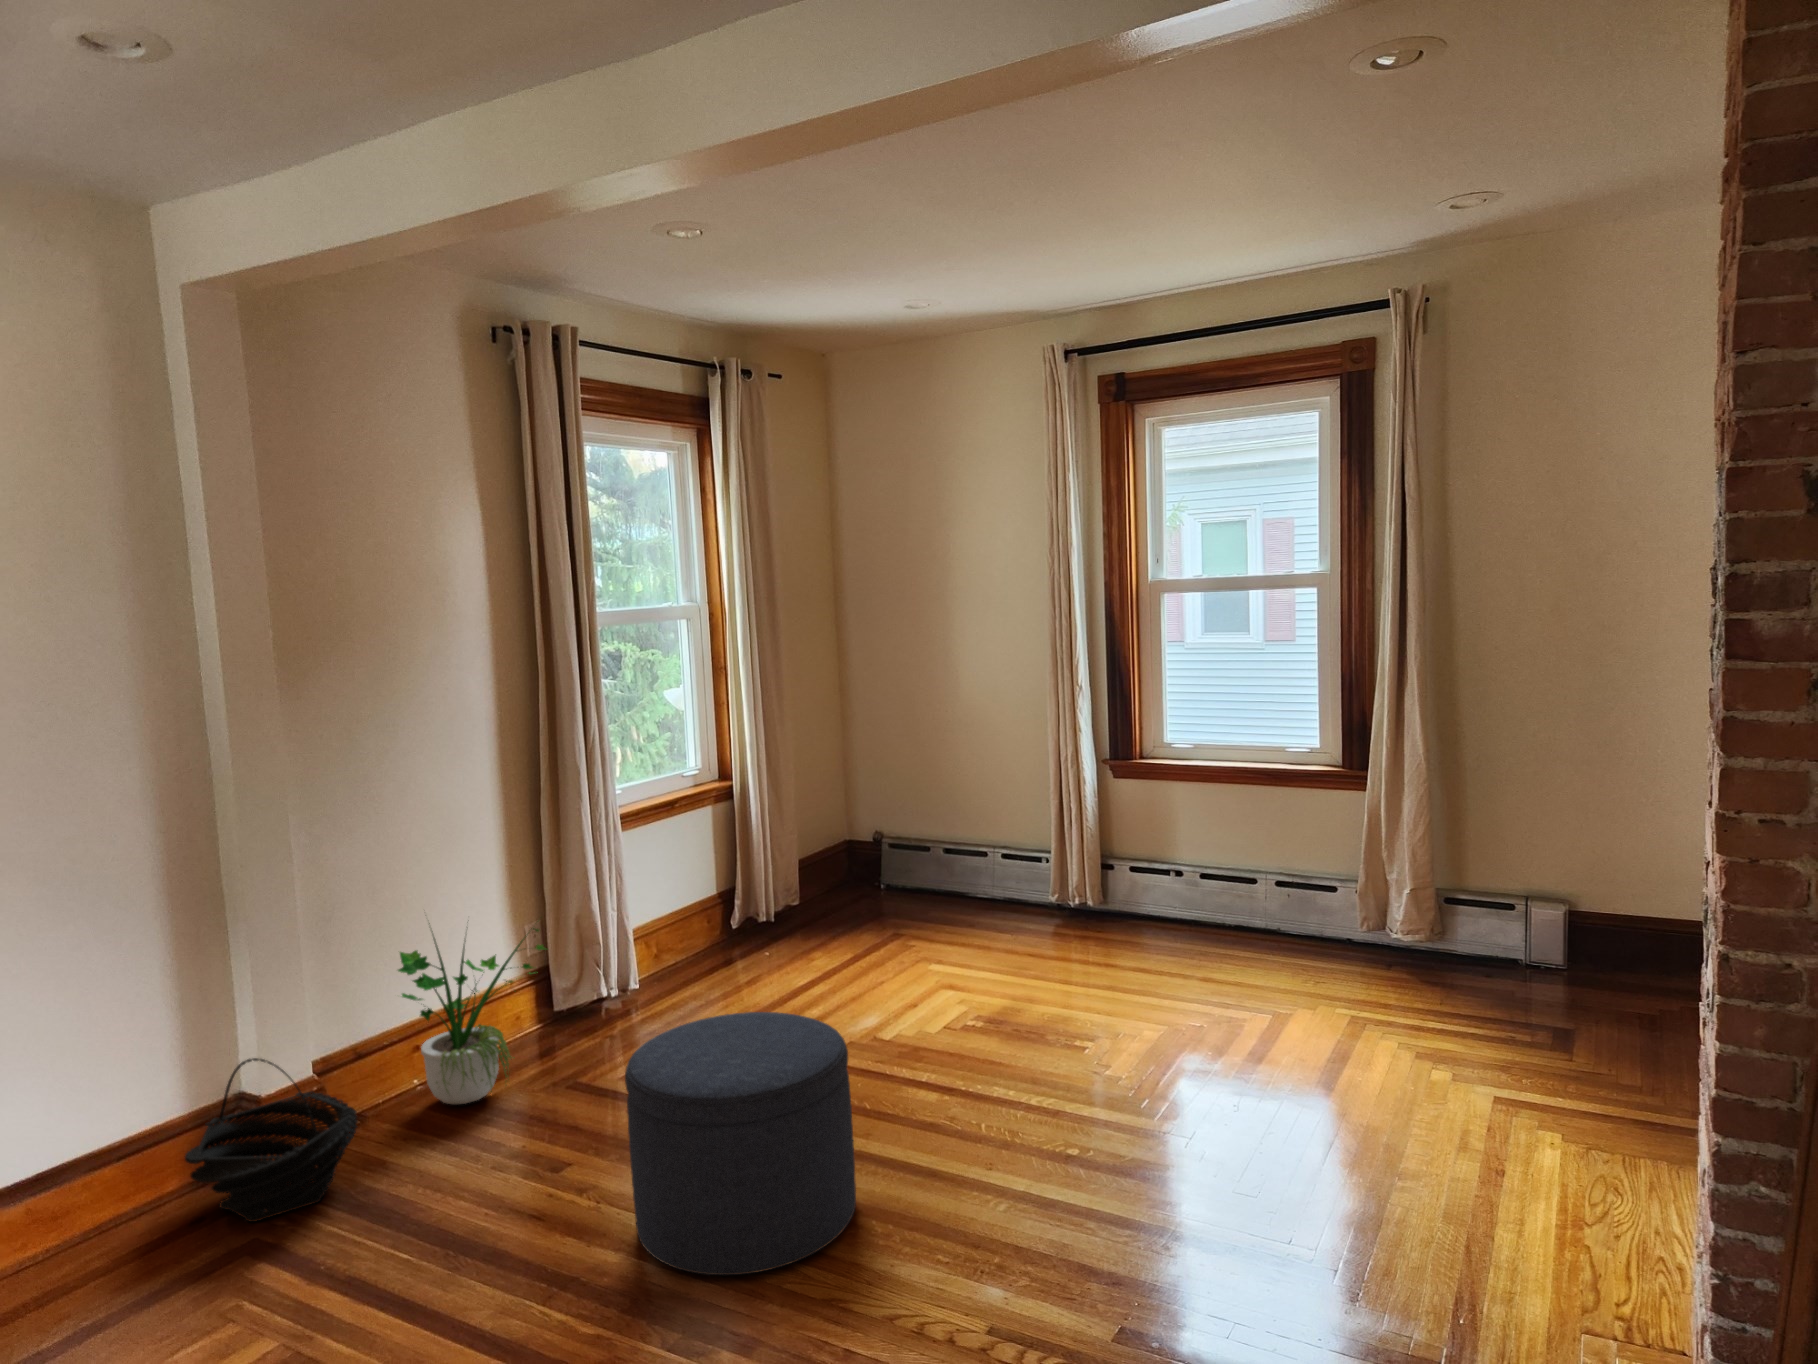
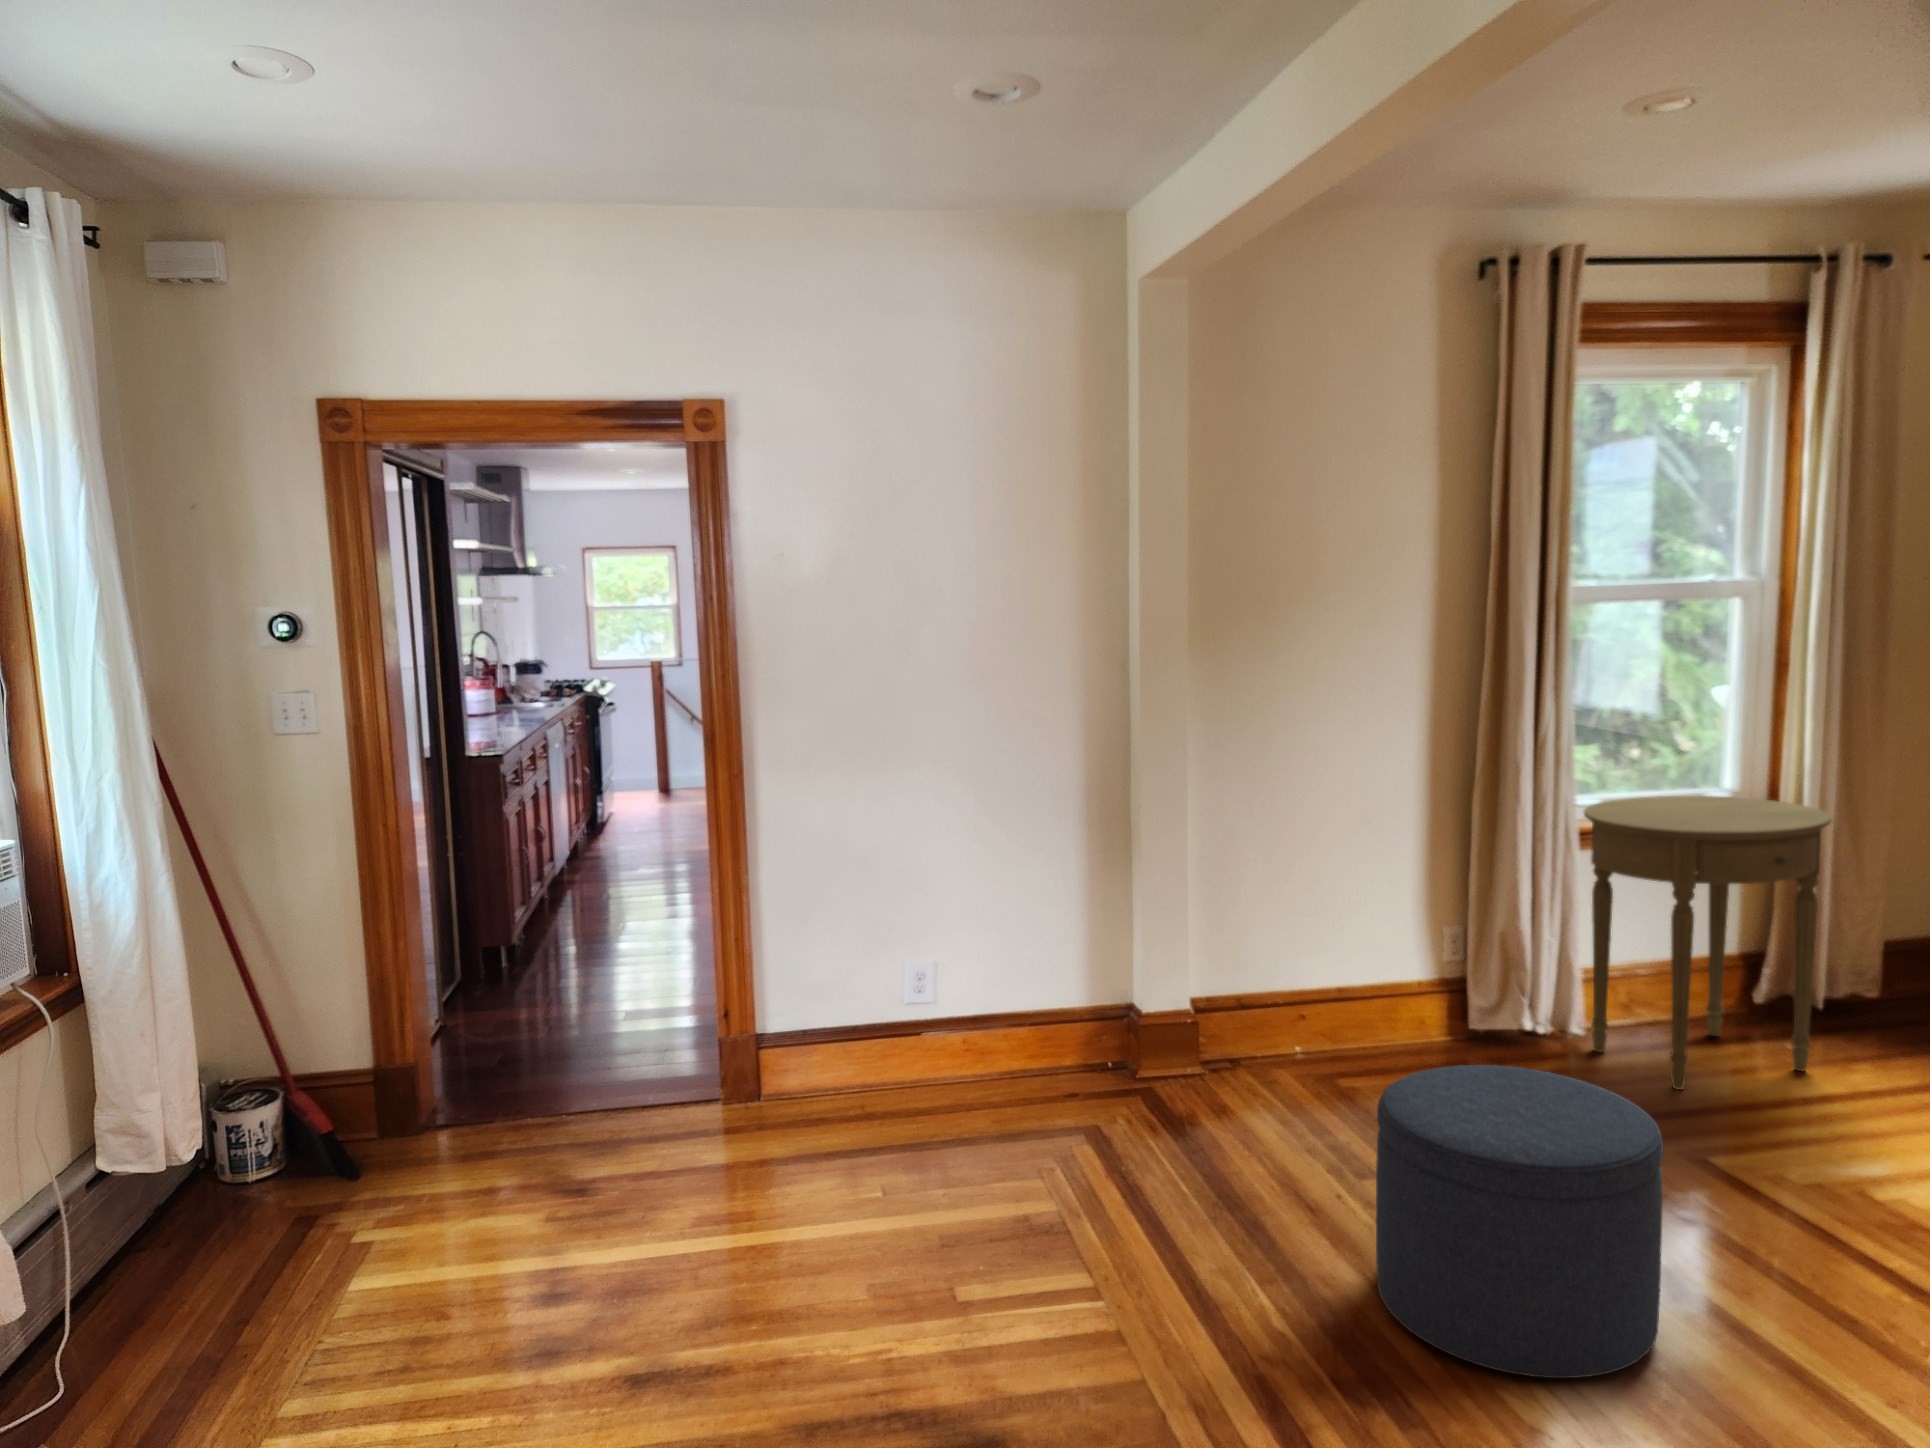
side table: none [625,770,792,1009] -> present [1584,796,1832,1090]
potted plant: present [398,923,545,1104] -> none [1266,877,1452,1086]
basket: present [185,1058,357,1222] -> none [1067,974,1208,1119]

